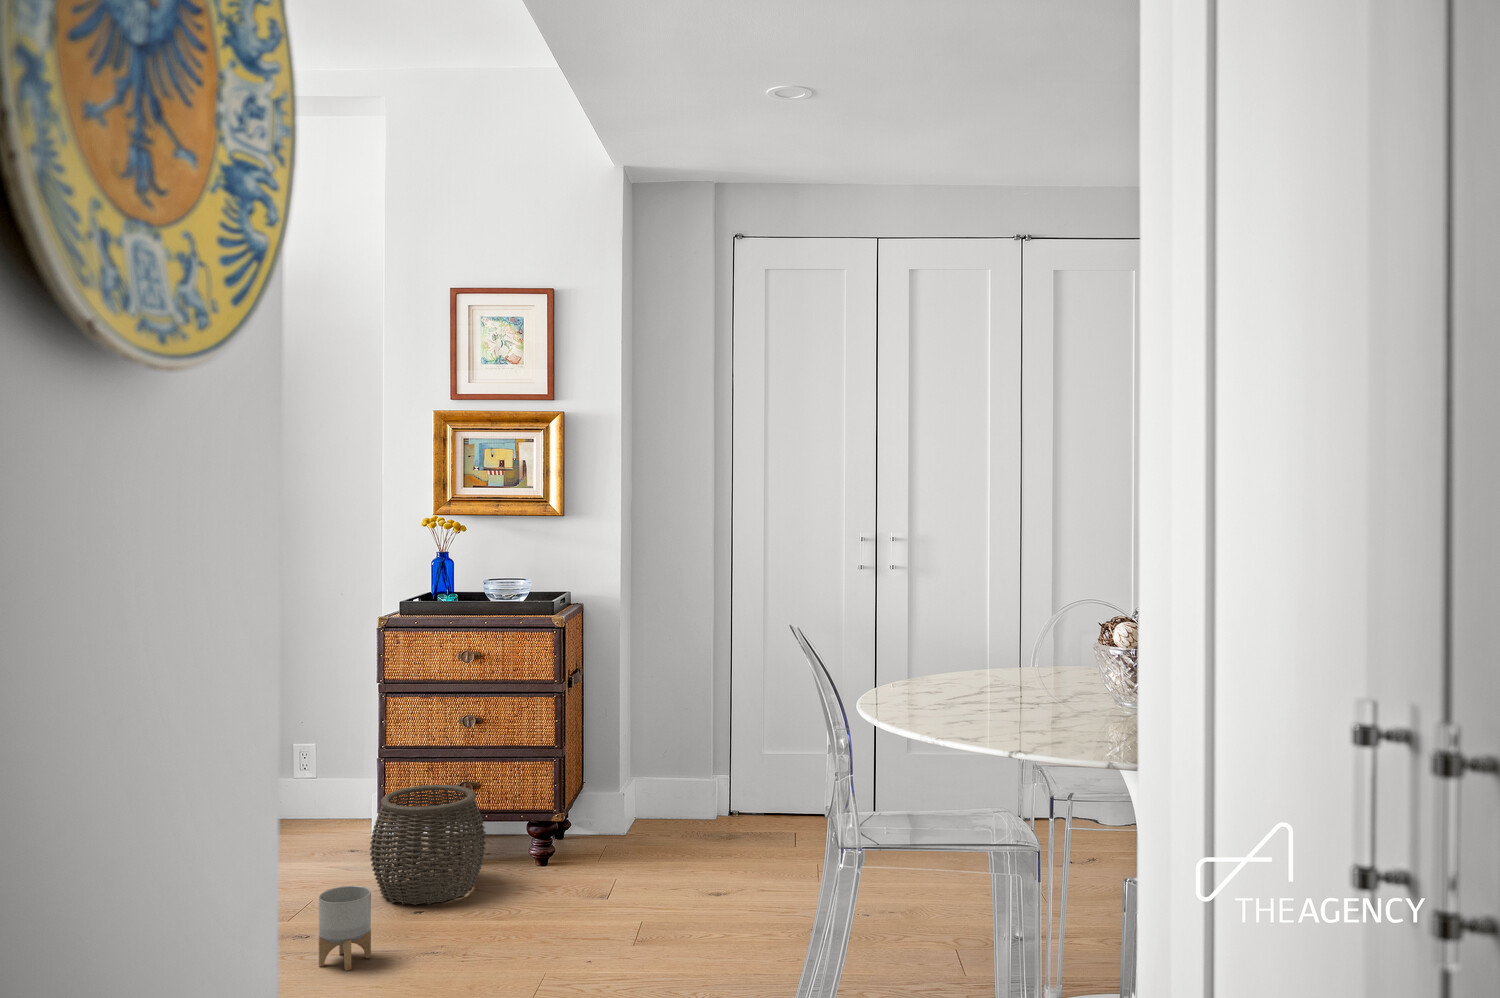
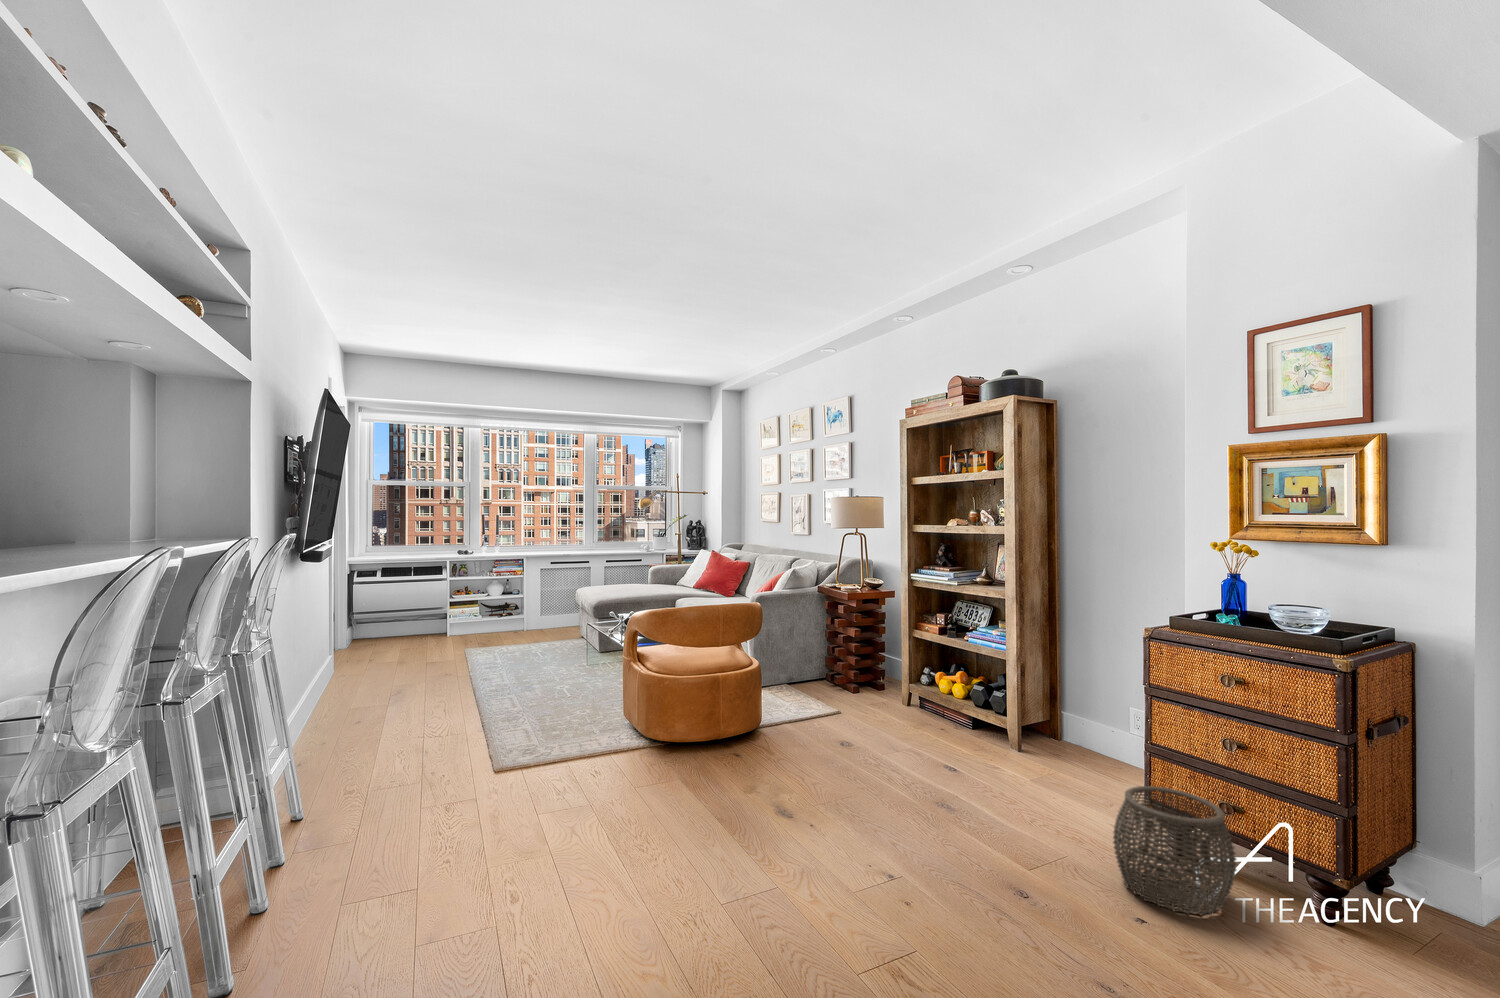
planter: present [319,886,371,971] -> none [1016,849,1063,929]

